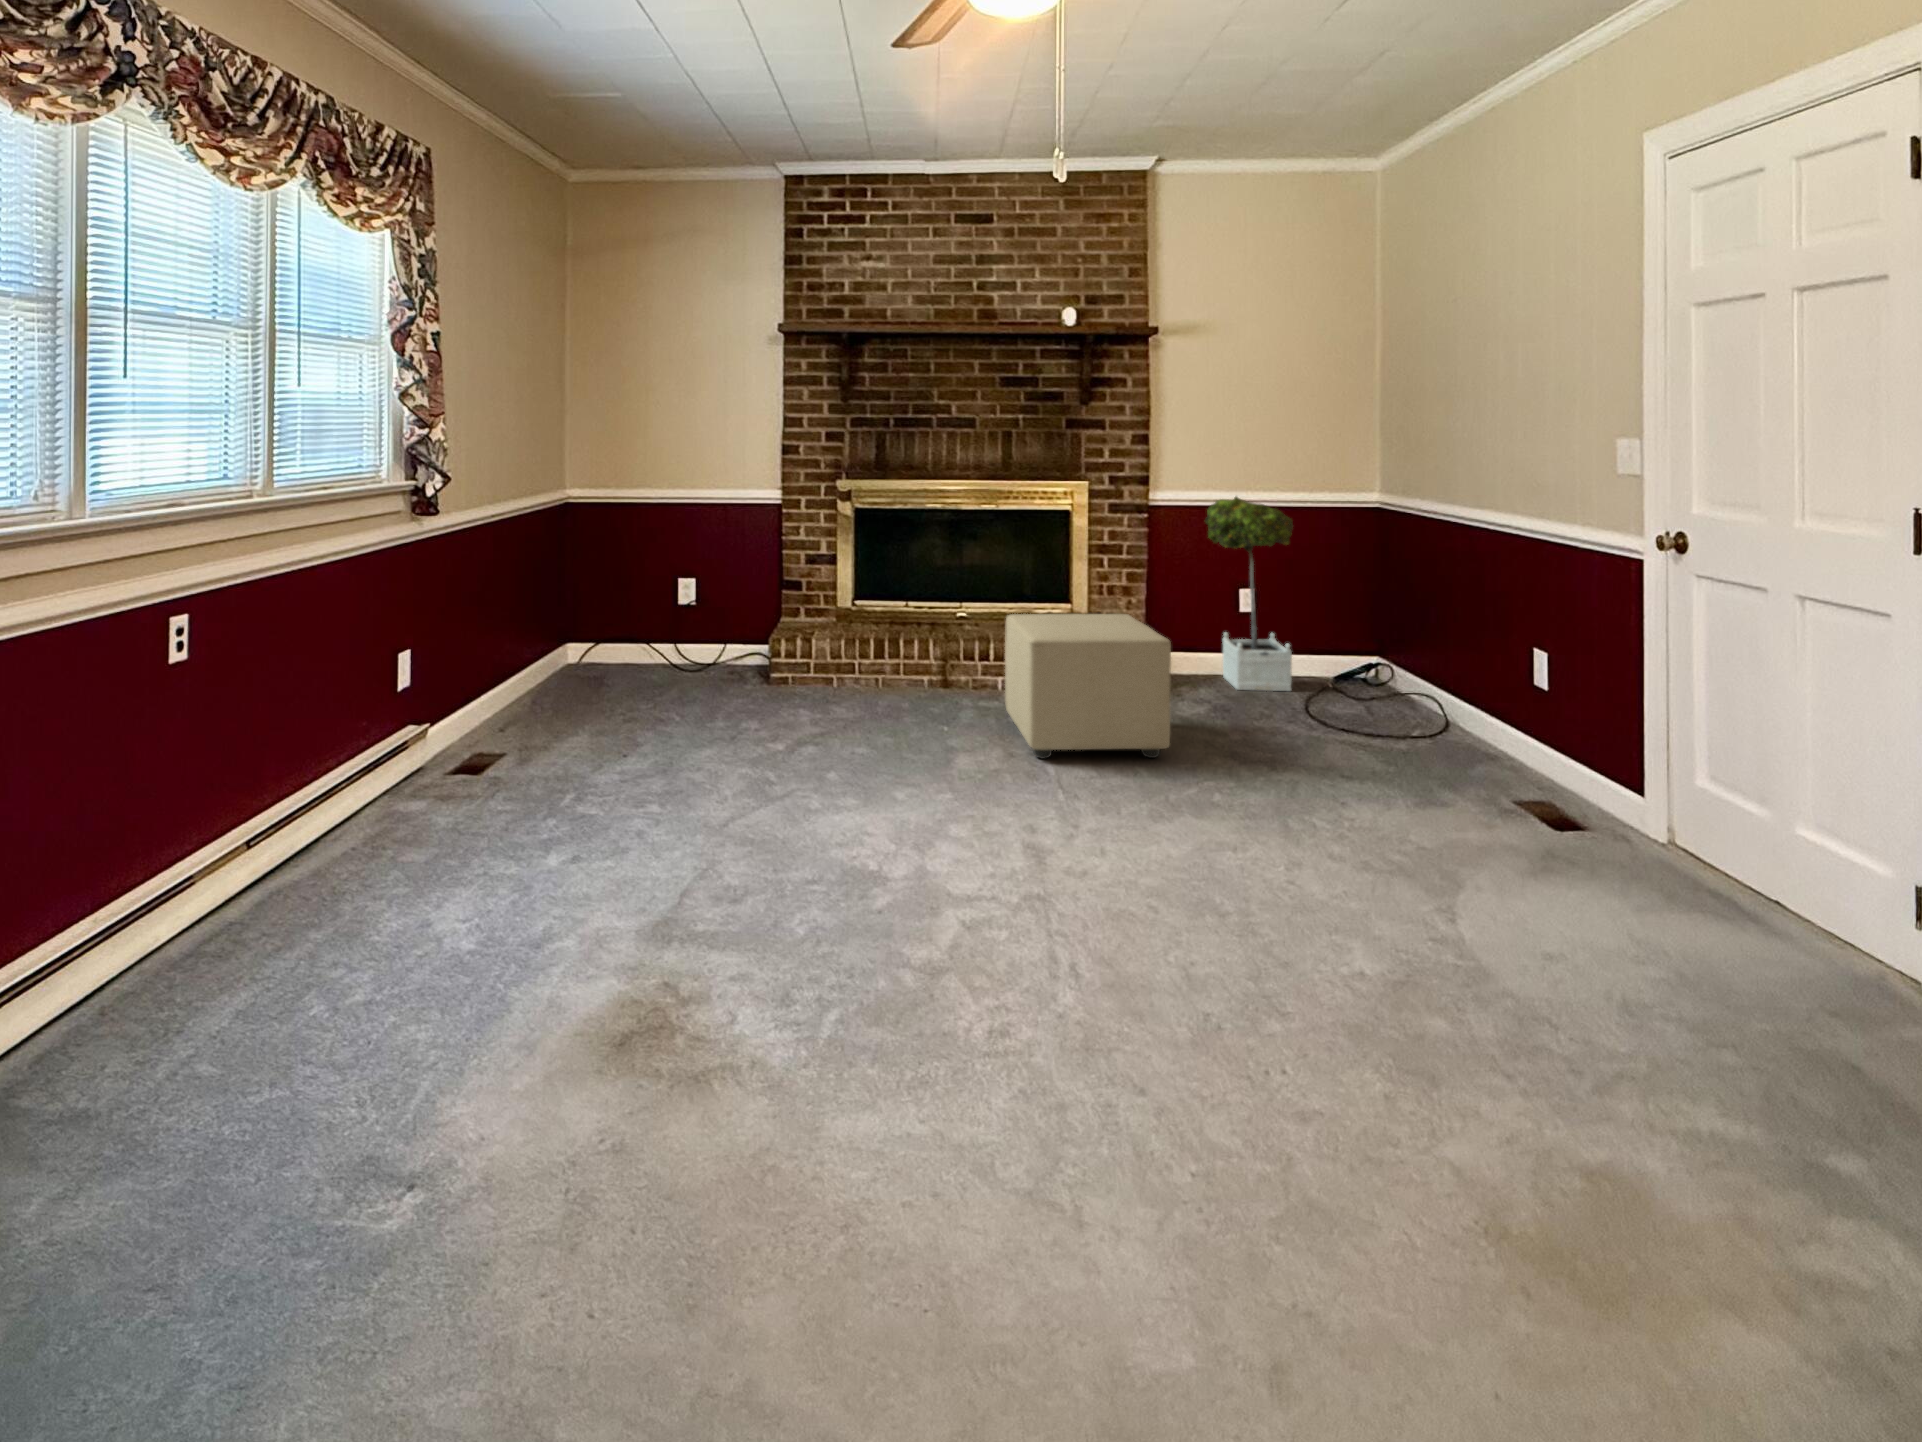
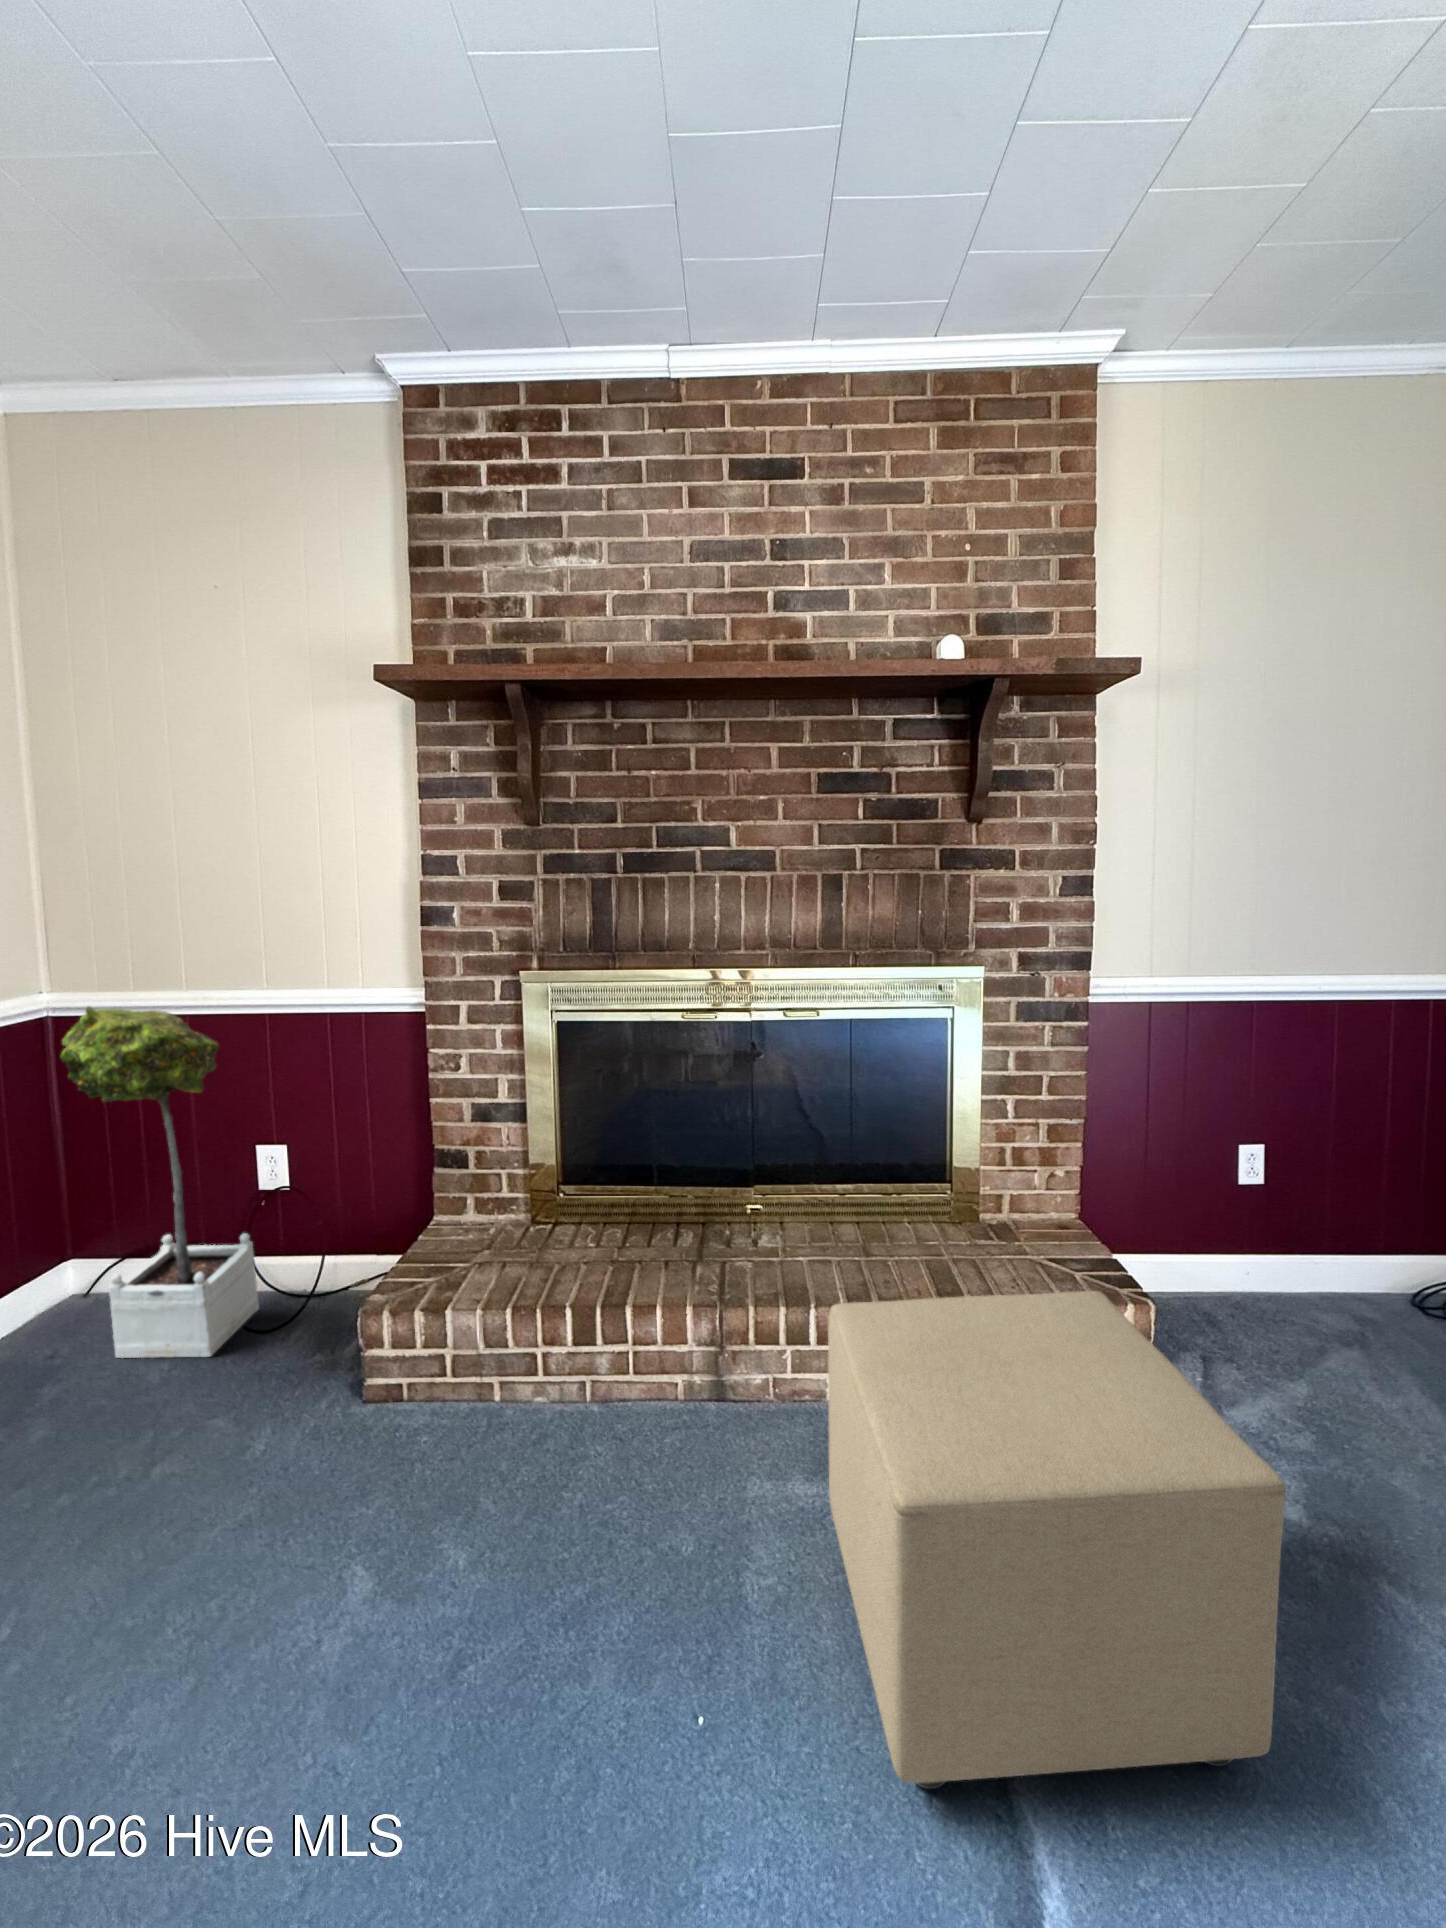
potted tree: present [1205,497,1293,691] -> present [60,1006,259,1358]

